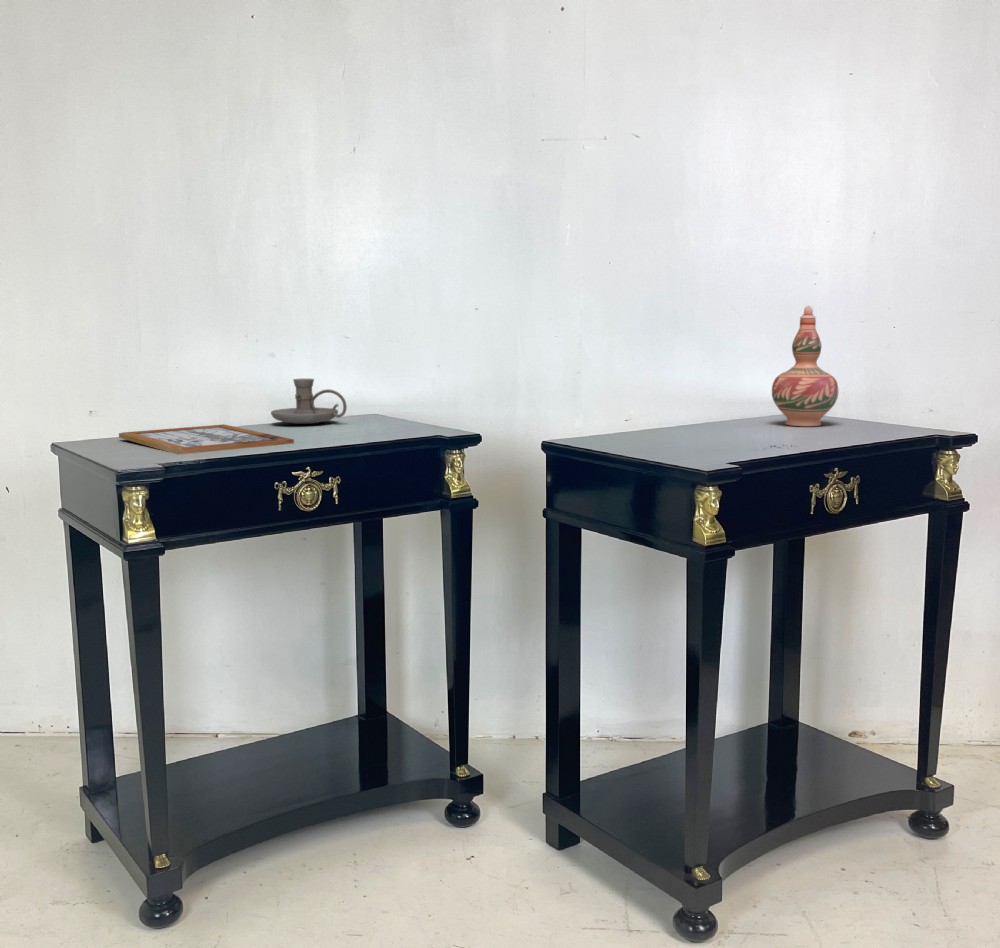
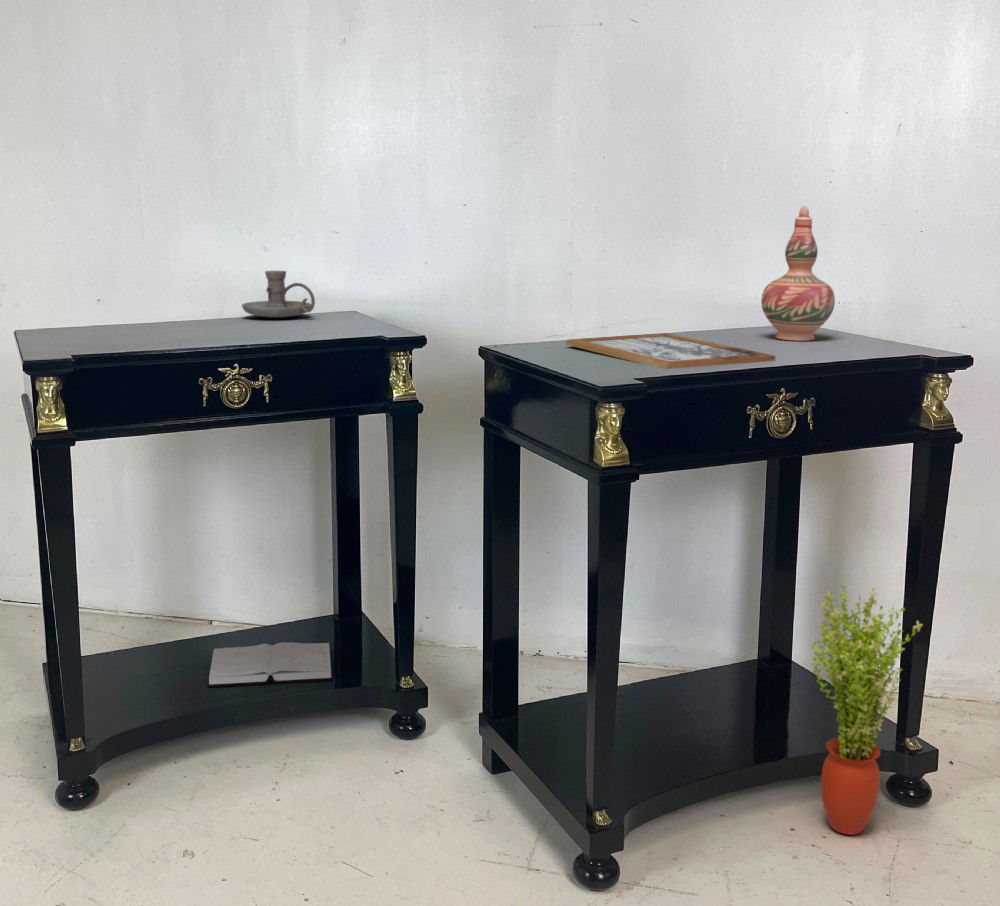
picture frame: present [119,424,294,454] -> present [566,333,775,369]
potted plant: none [871,645,964,877] -> present [811,586,922,835]
hardback book: none [254,740,385,793] -> present [208,642,333,687]

